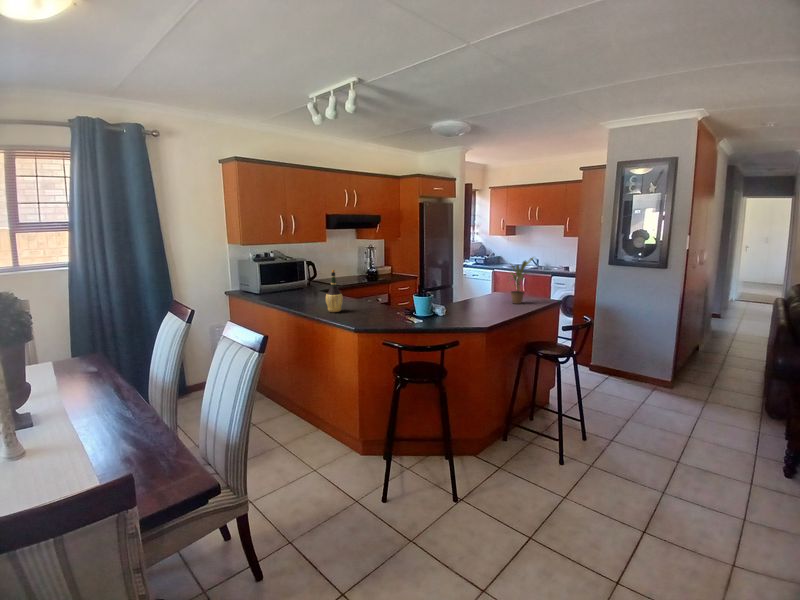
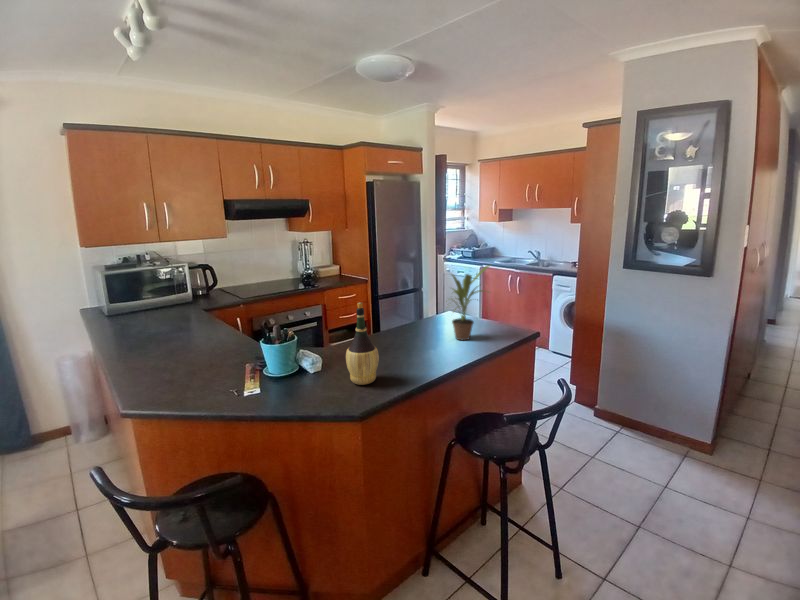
wine bottle: present [326,270,343,312] -> present [346,303,379,385]

